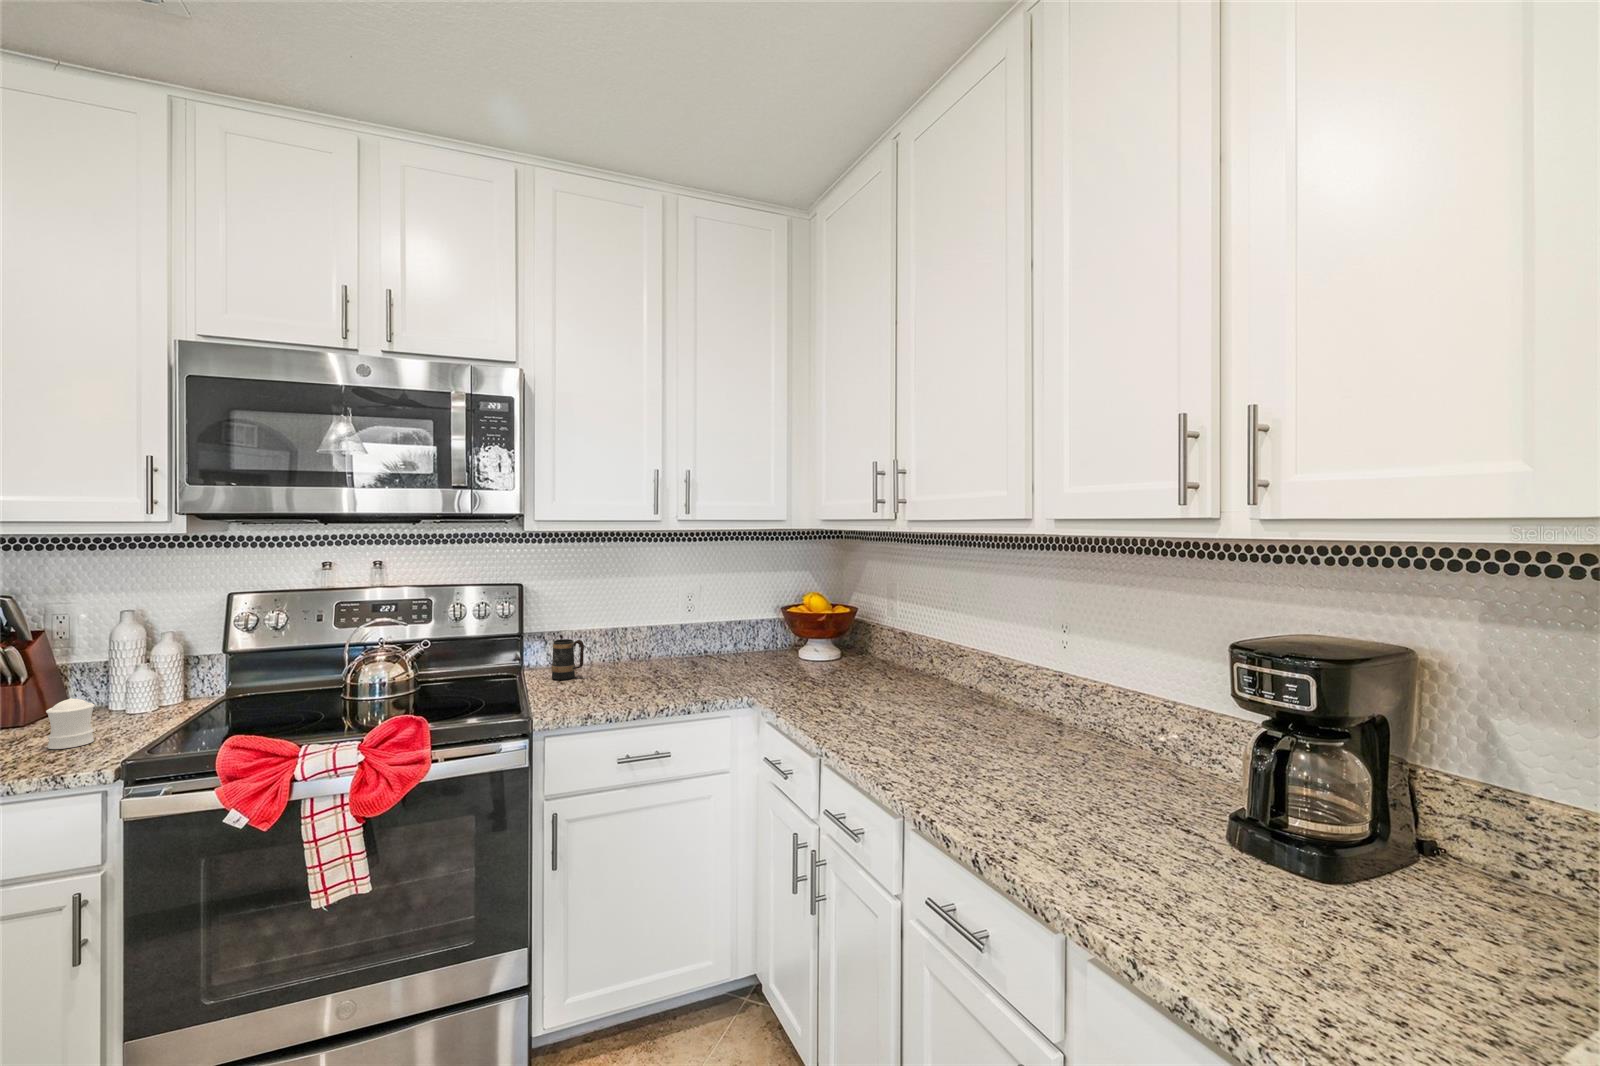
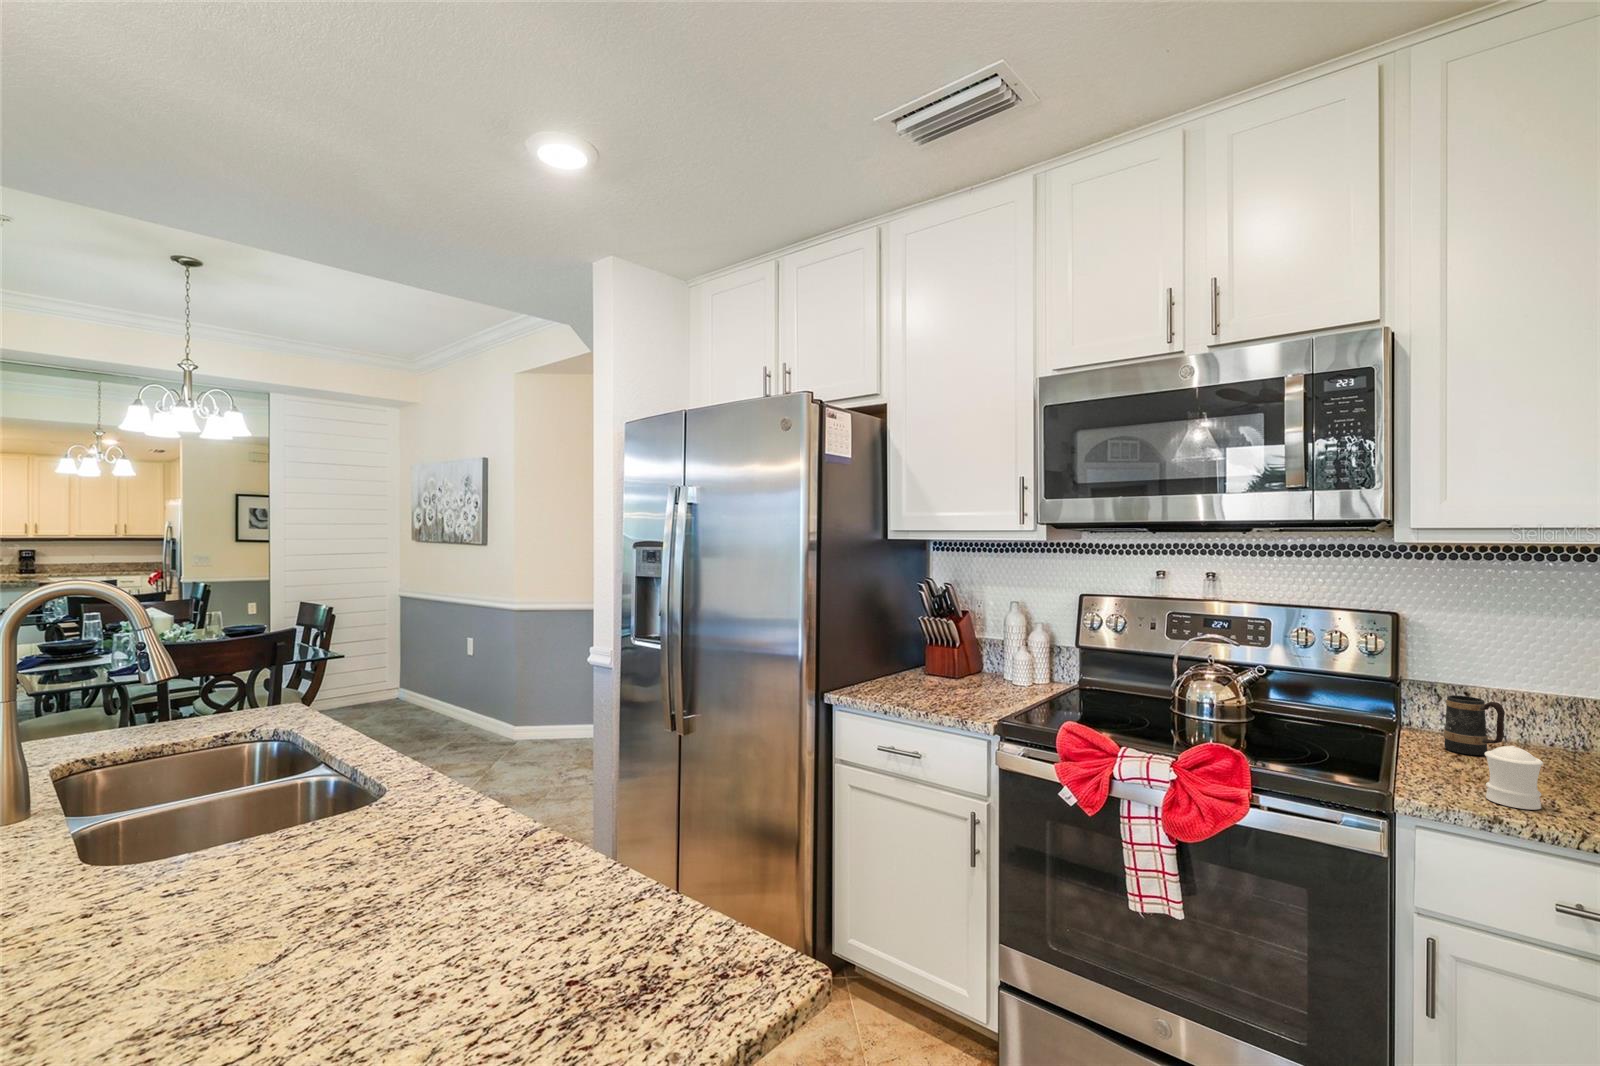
salt shaker: present [46,698,95,749] -> present [1484,746,1543,810]

